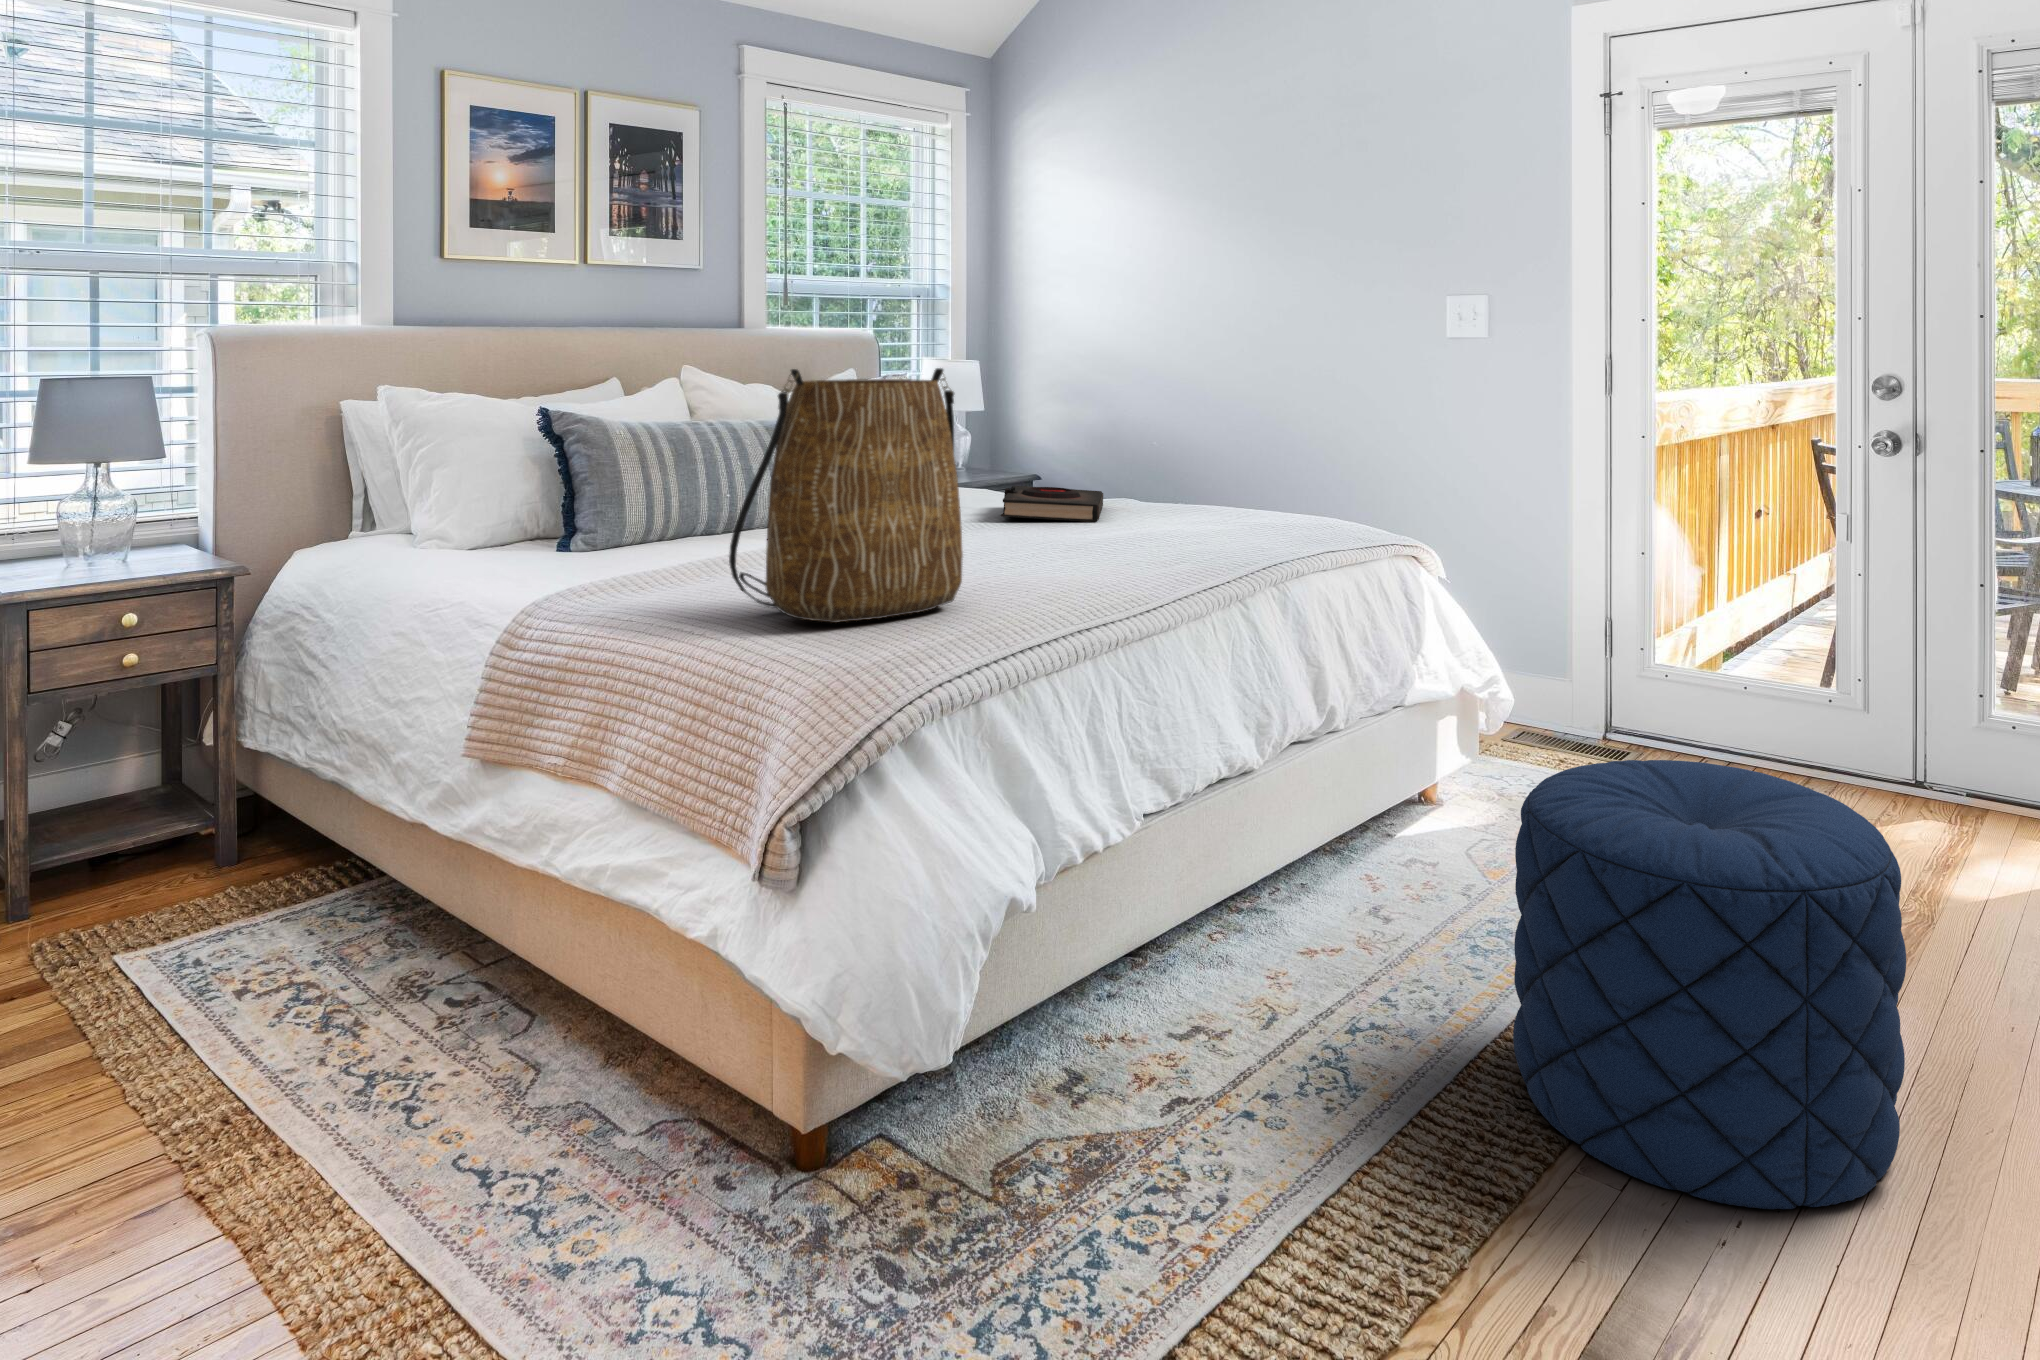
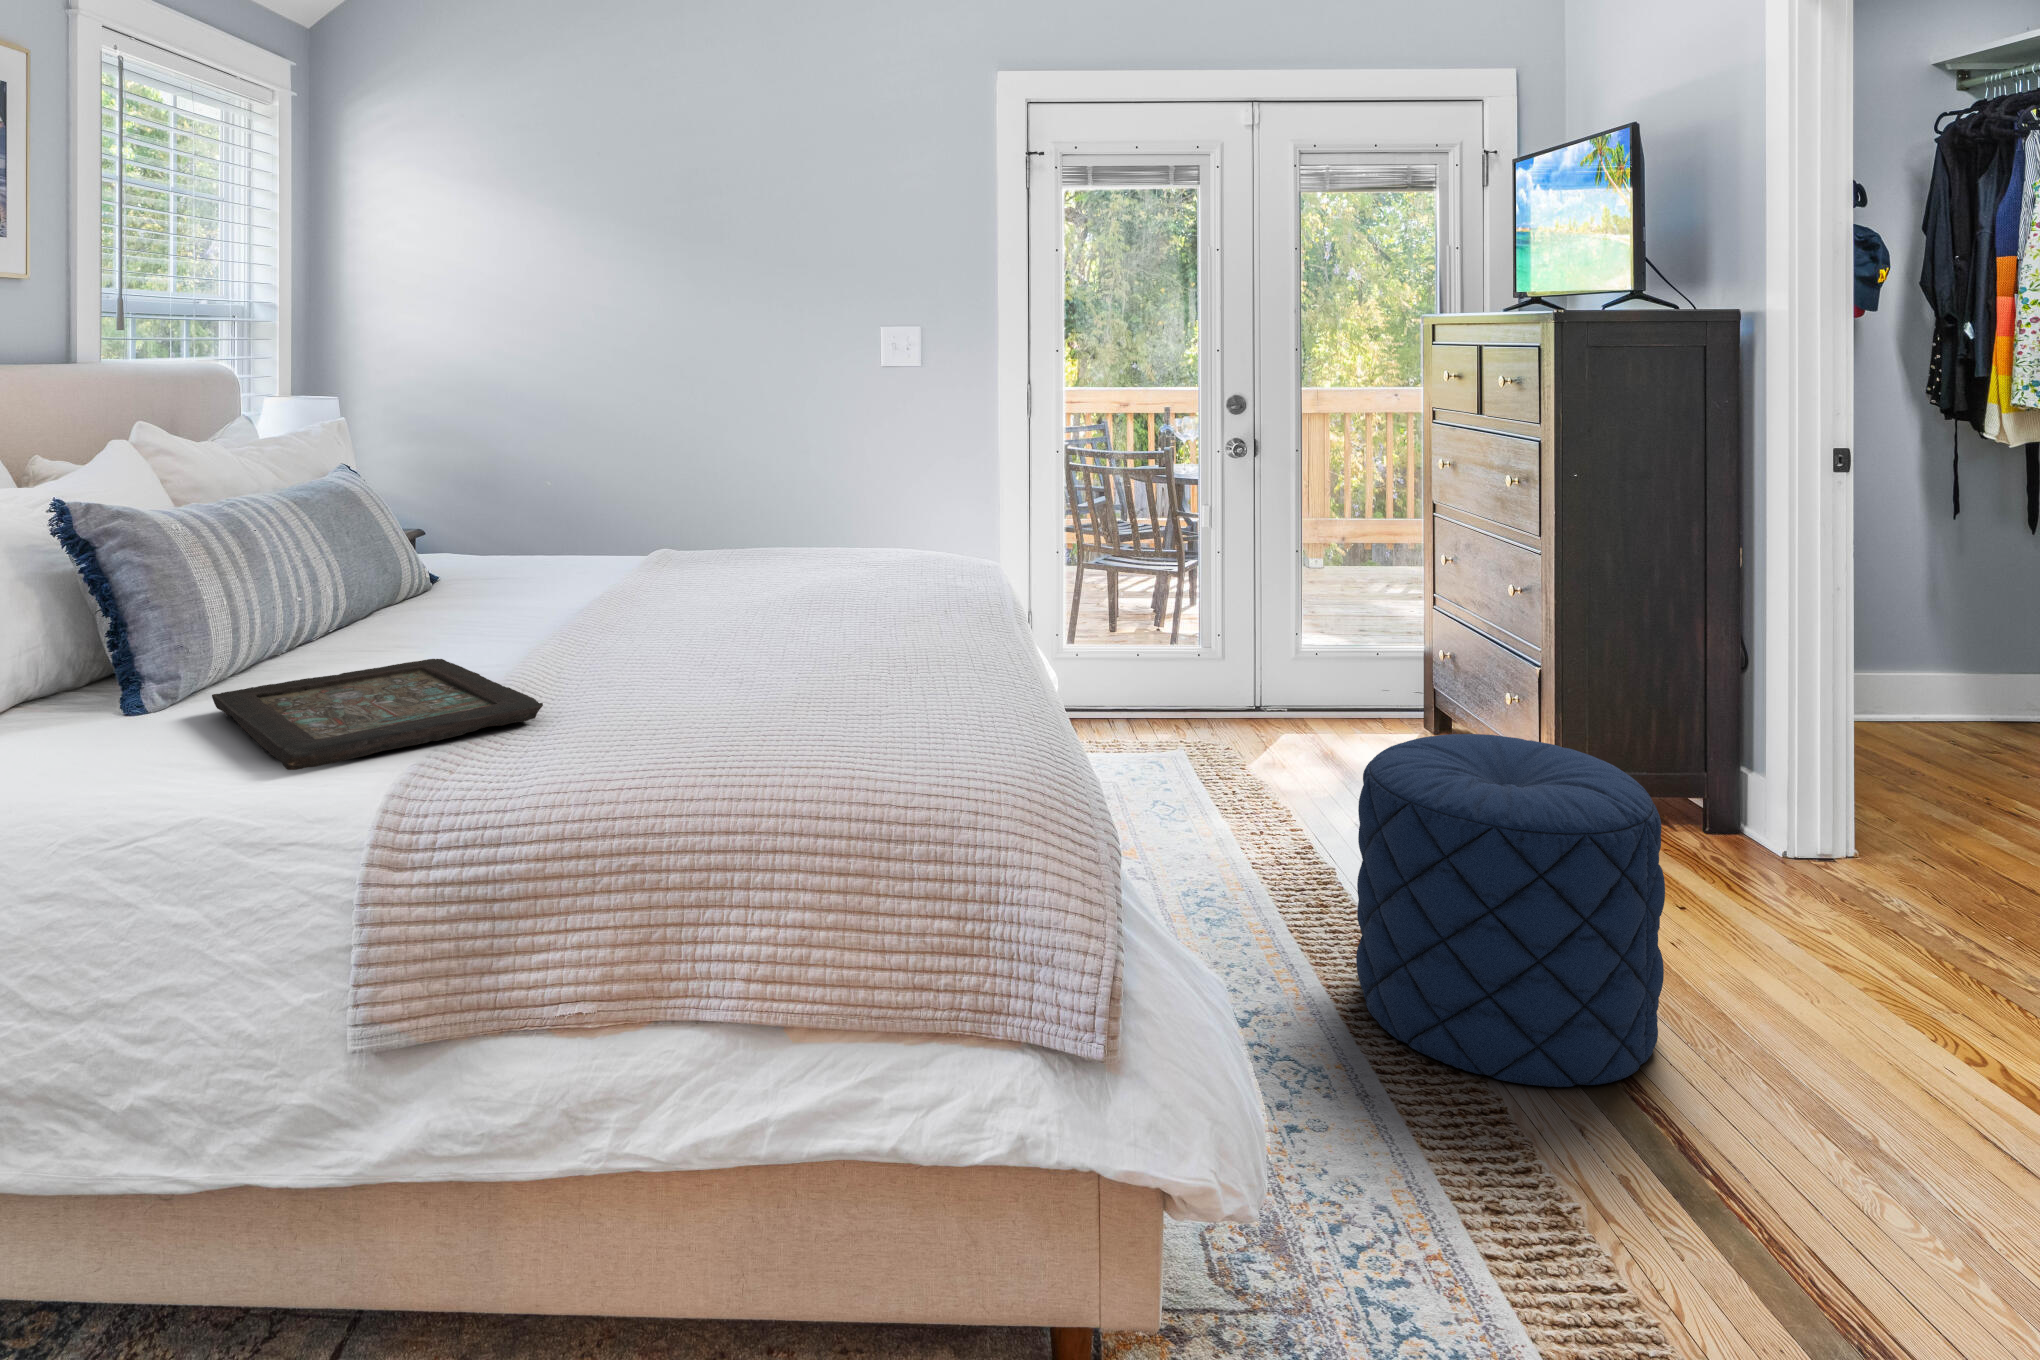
tote bag: present [729,368,963,623] -> none [753,432,960,747]
book: present [1001,486,1103,522] -> none [593,546,743,587]
decorative tray: none [514,540,733,585] -> present [212,659,543,770]

